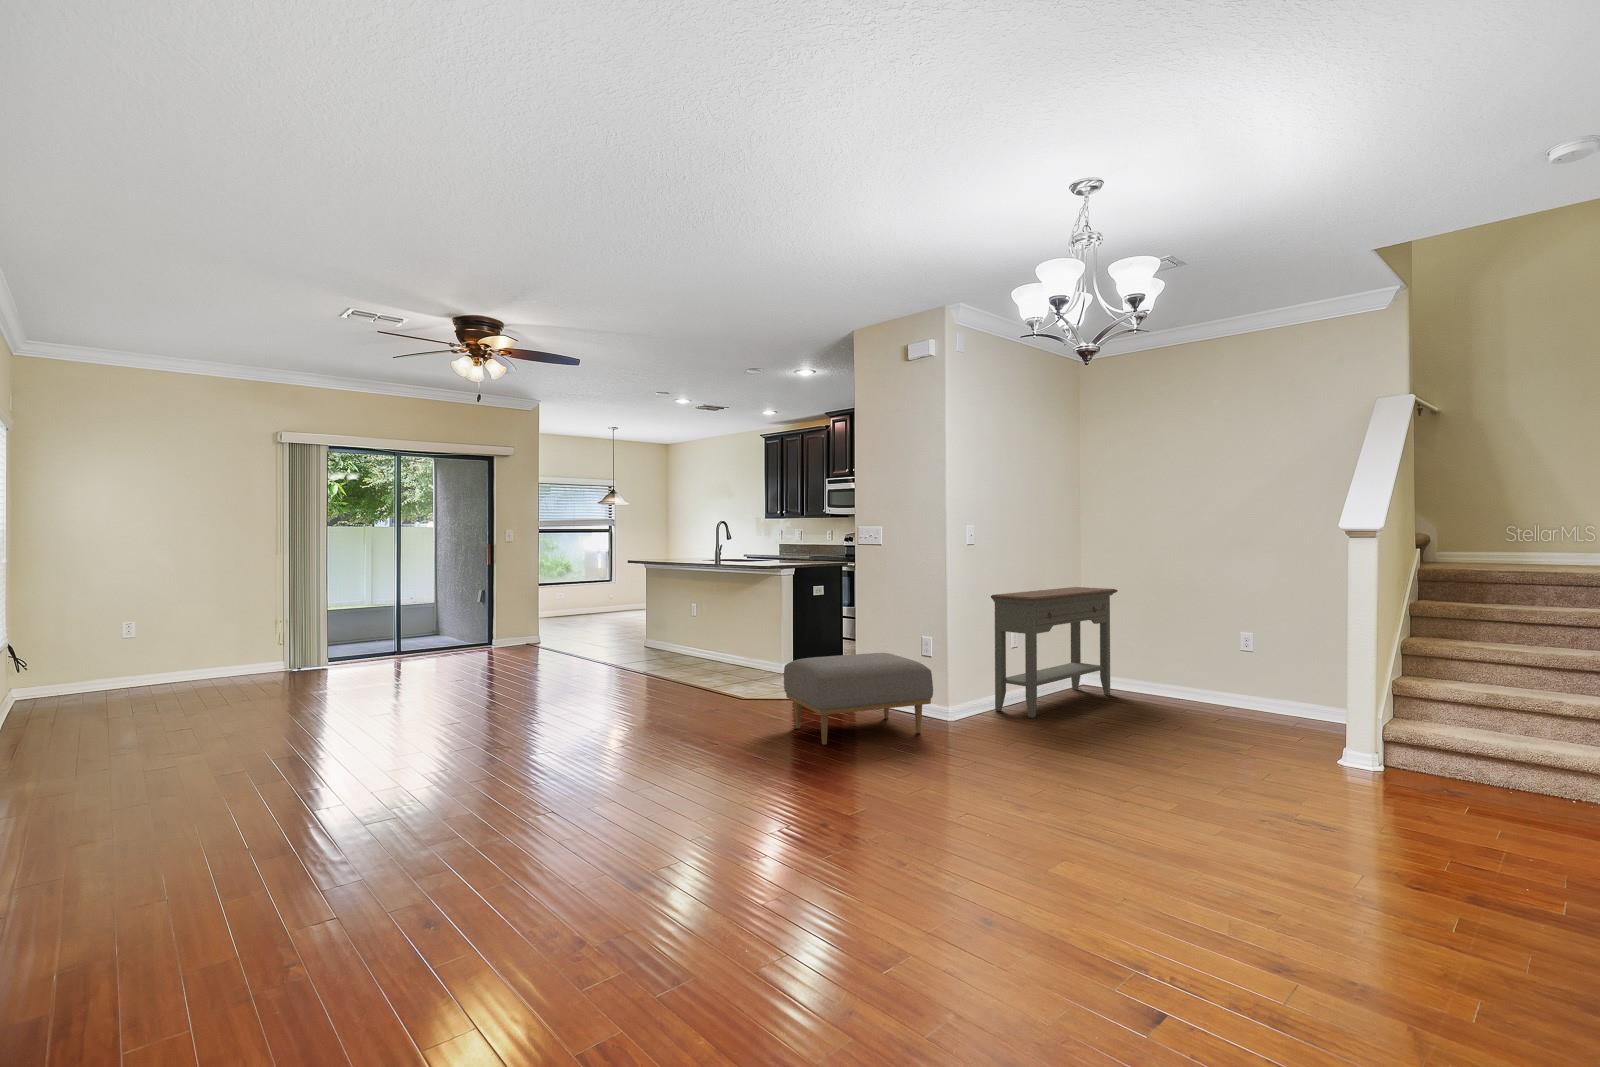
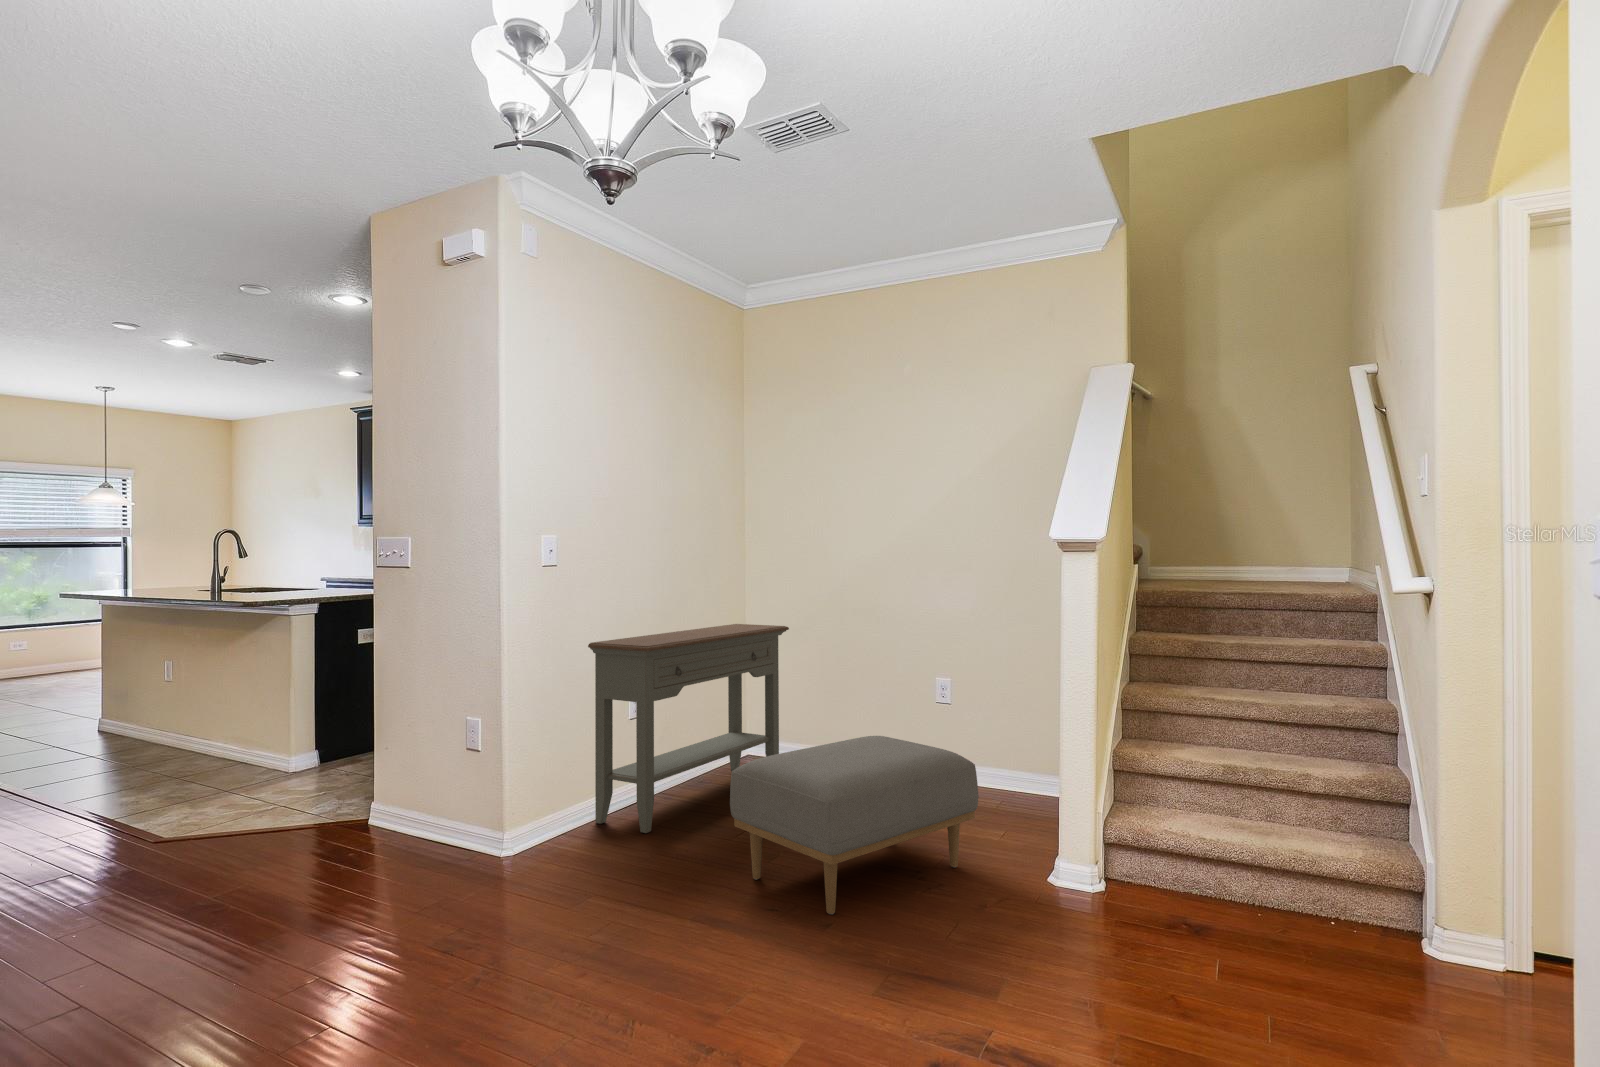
ottoman: present [784,653,933,744] -> present [730,736,979,914]

